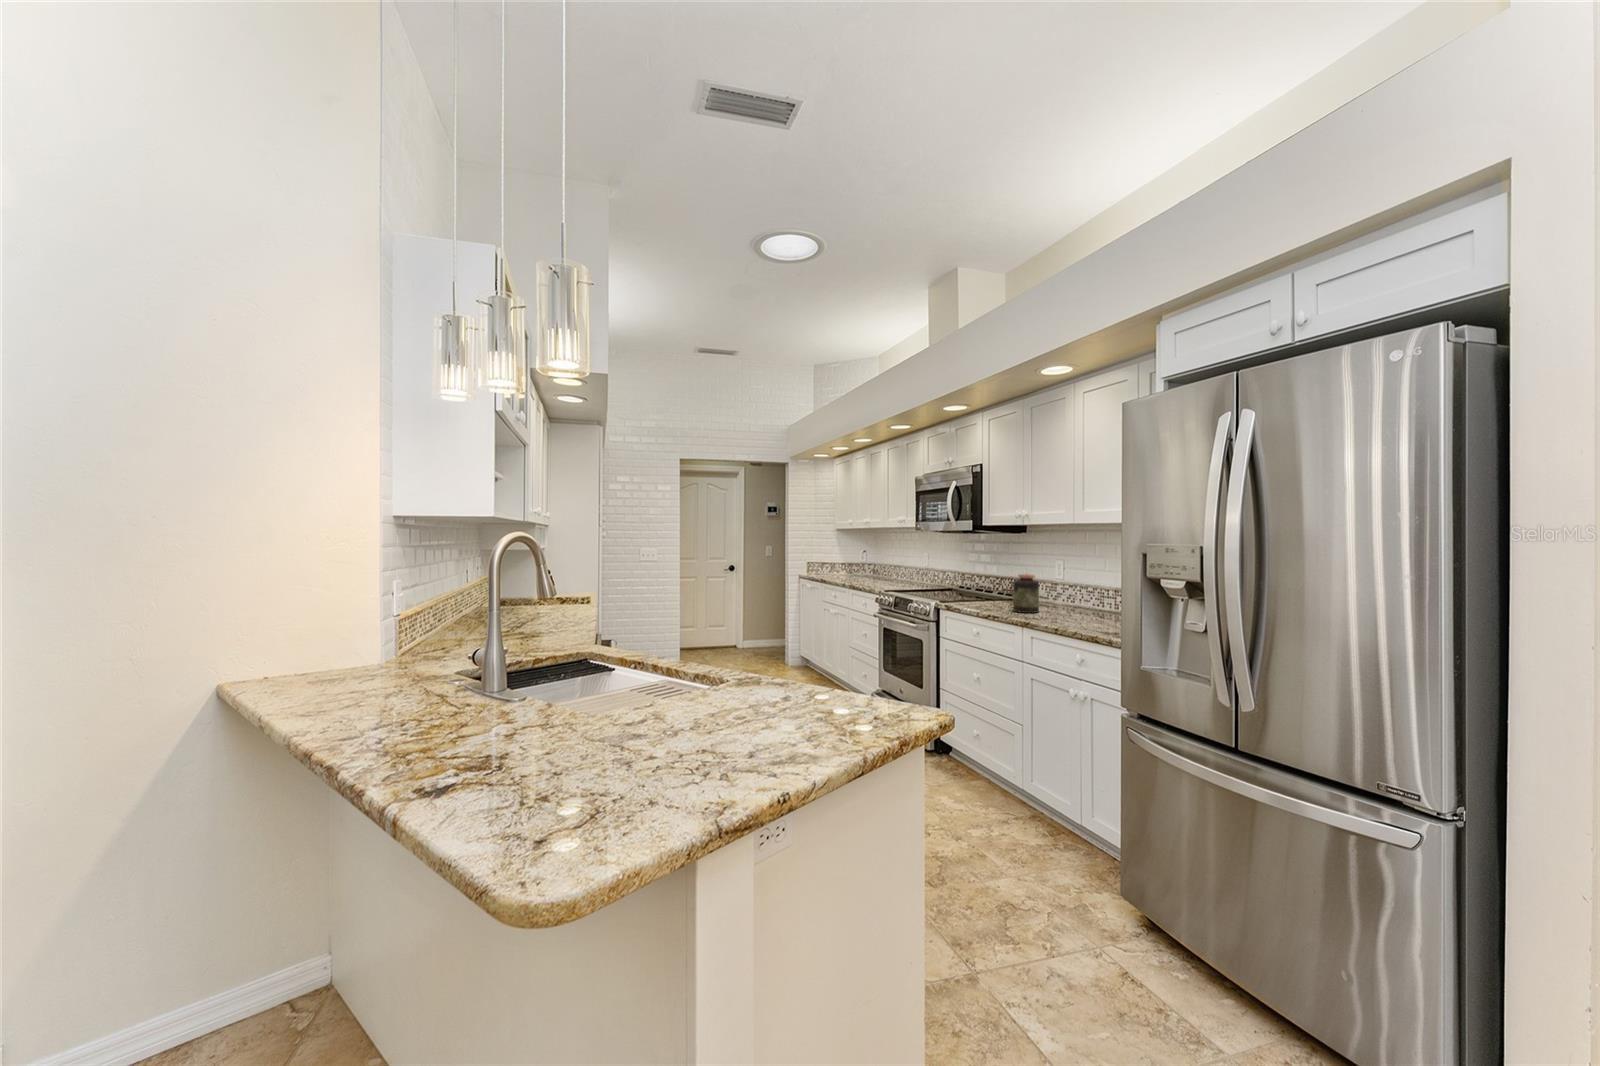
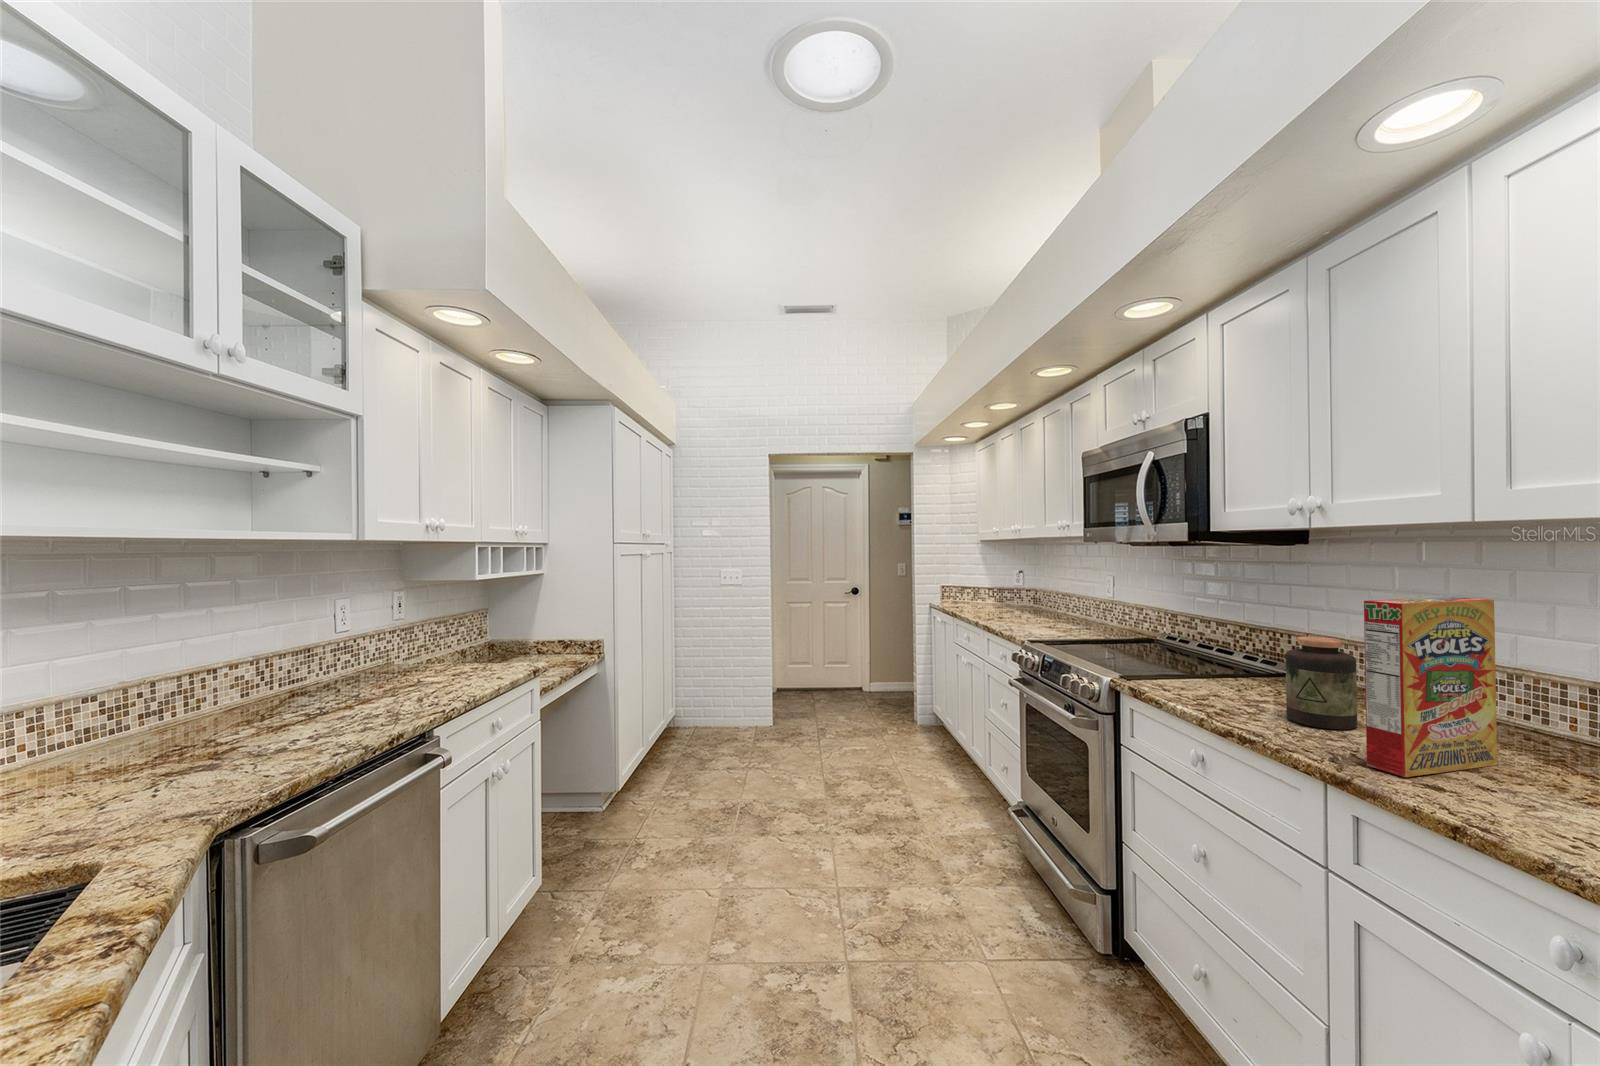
cereal box: none [1038,554,1081,622] -> present [1364,597,1497,777]

